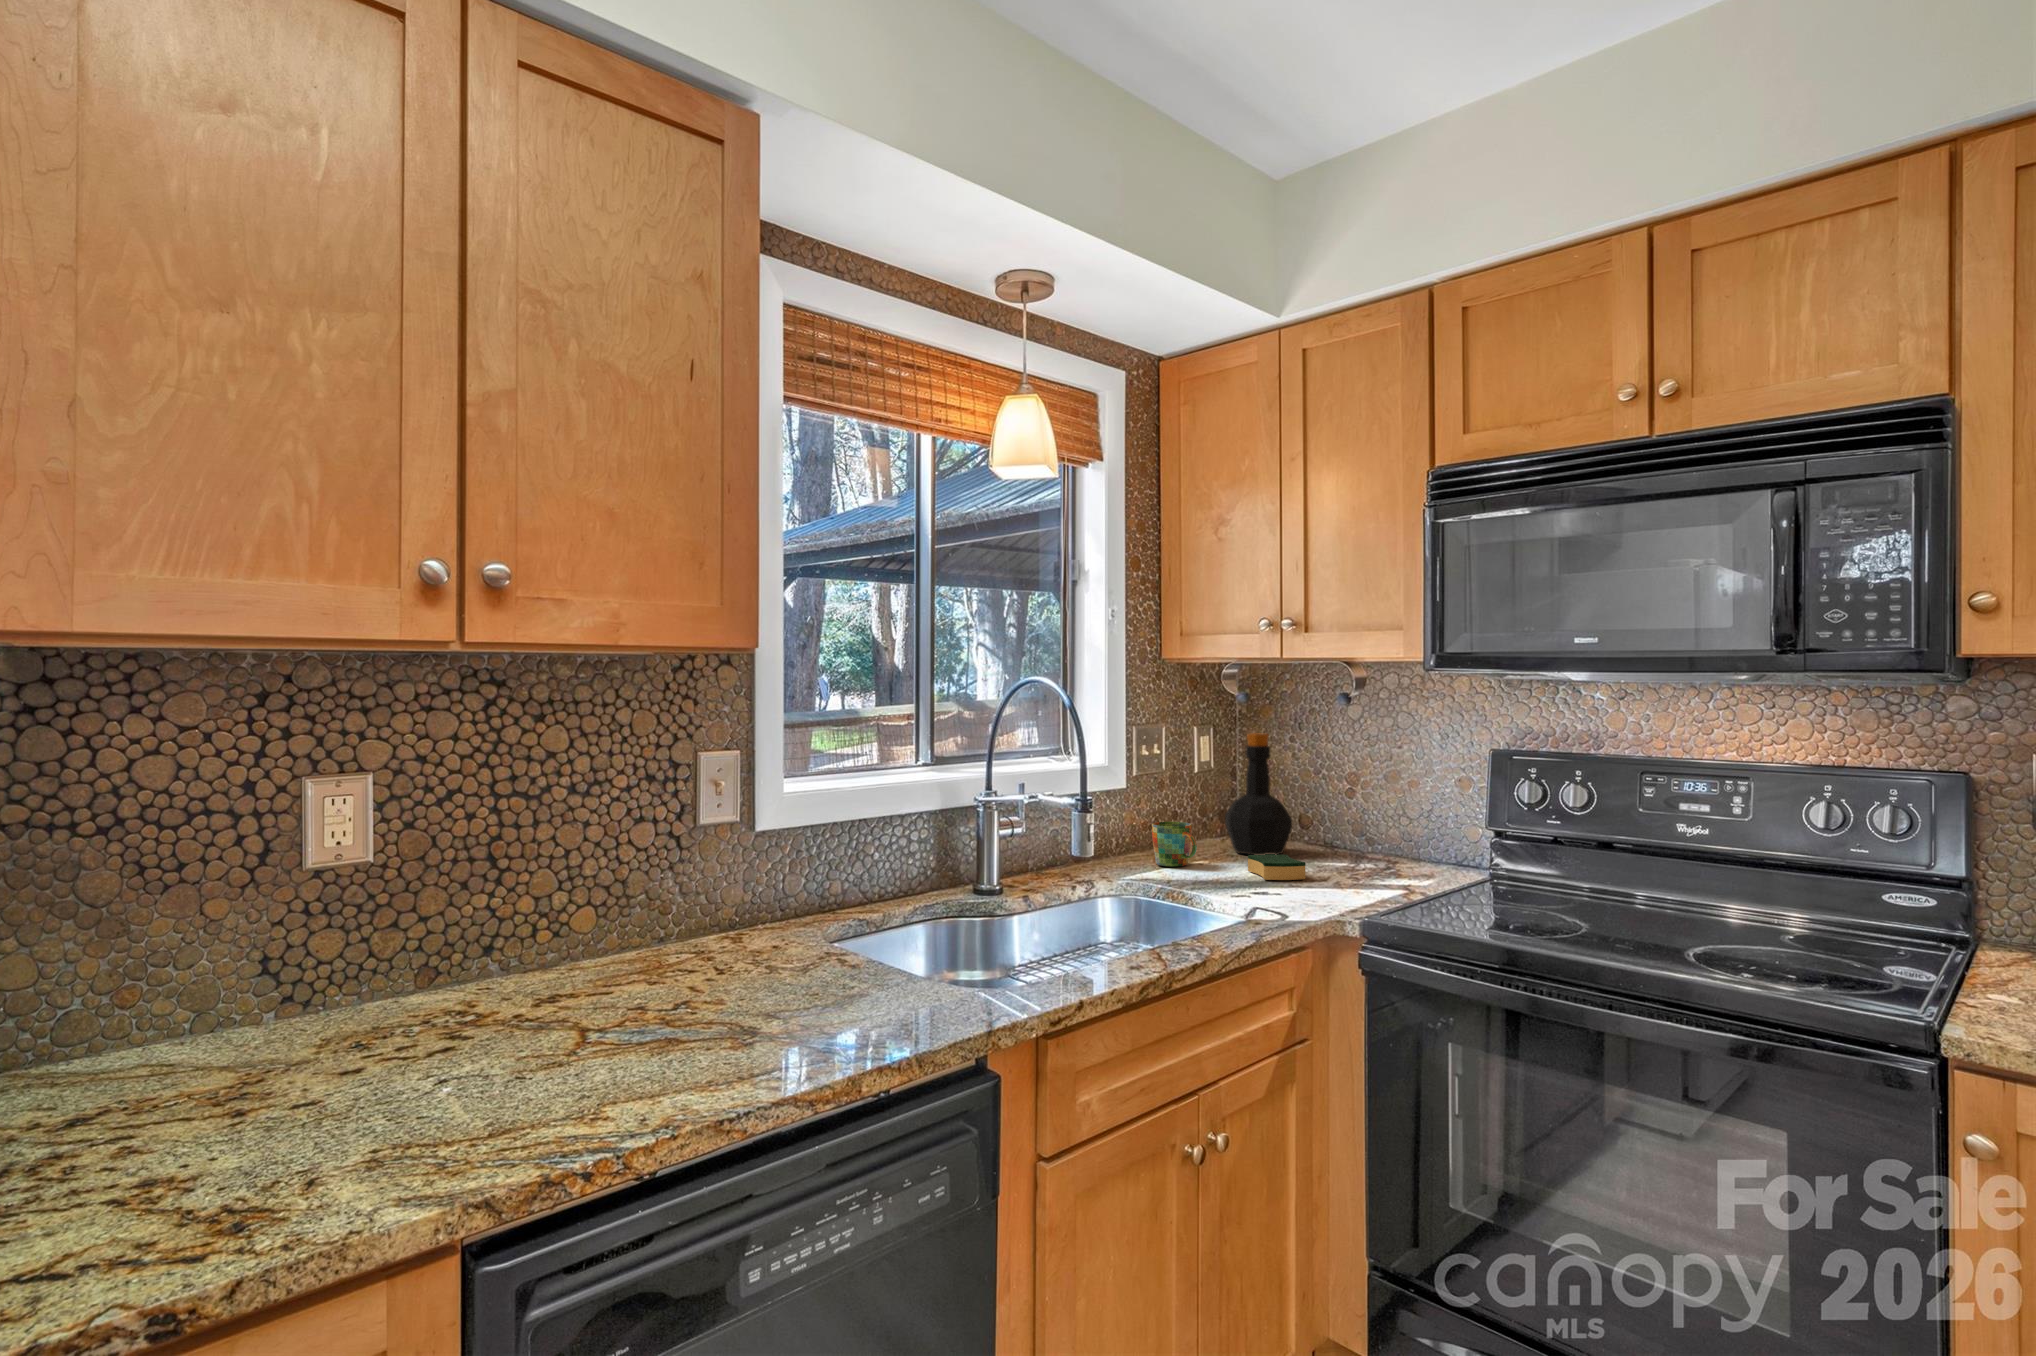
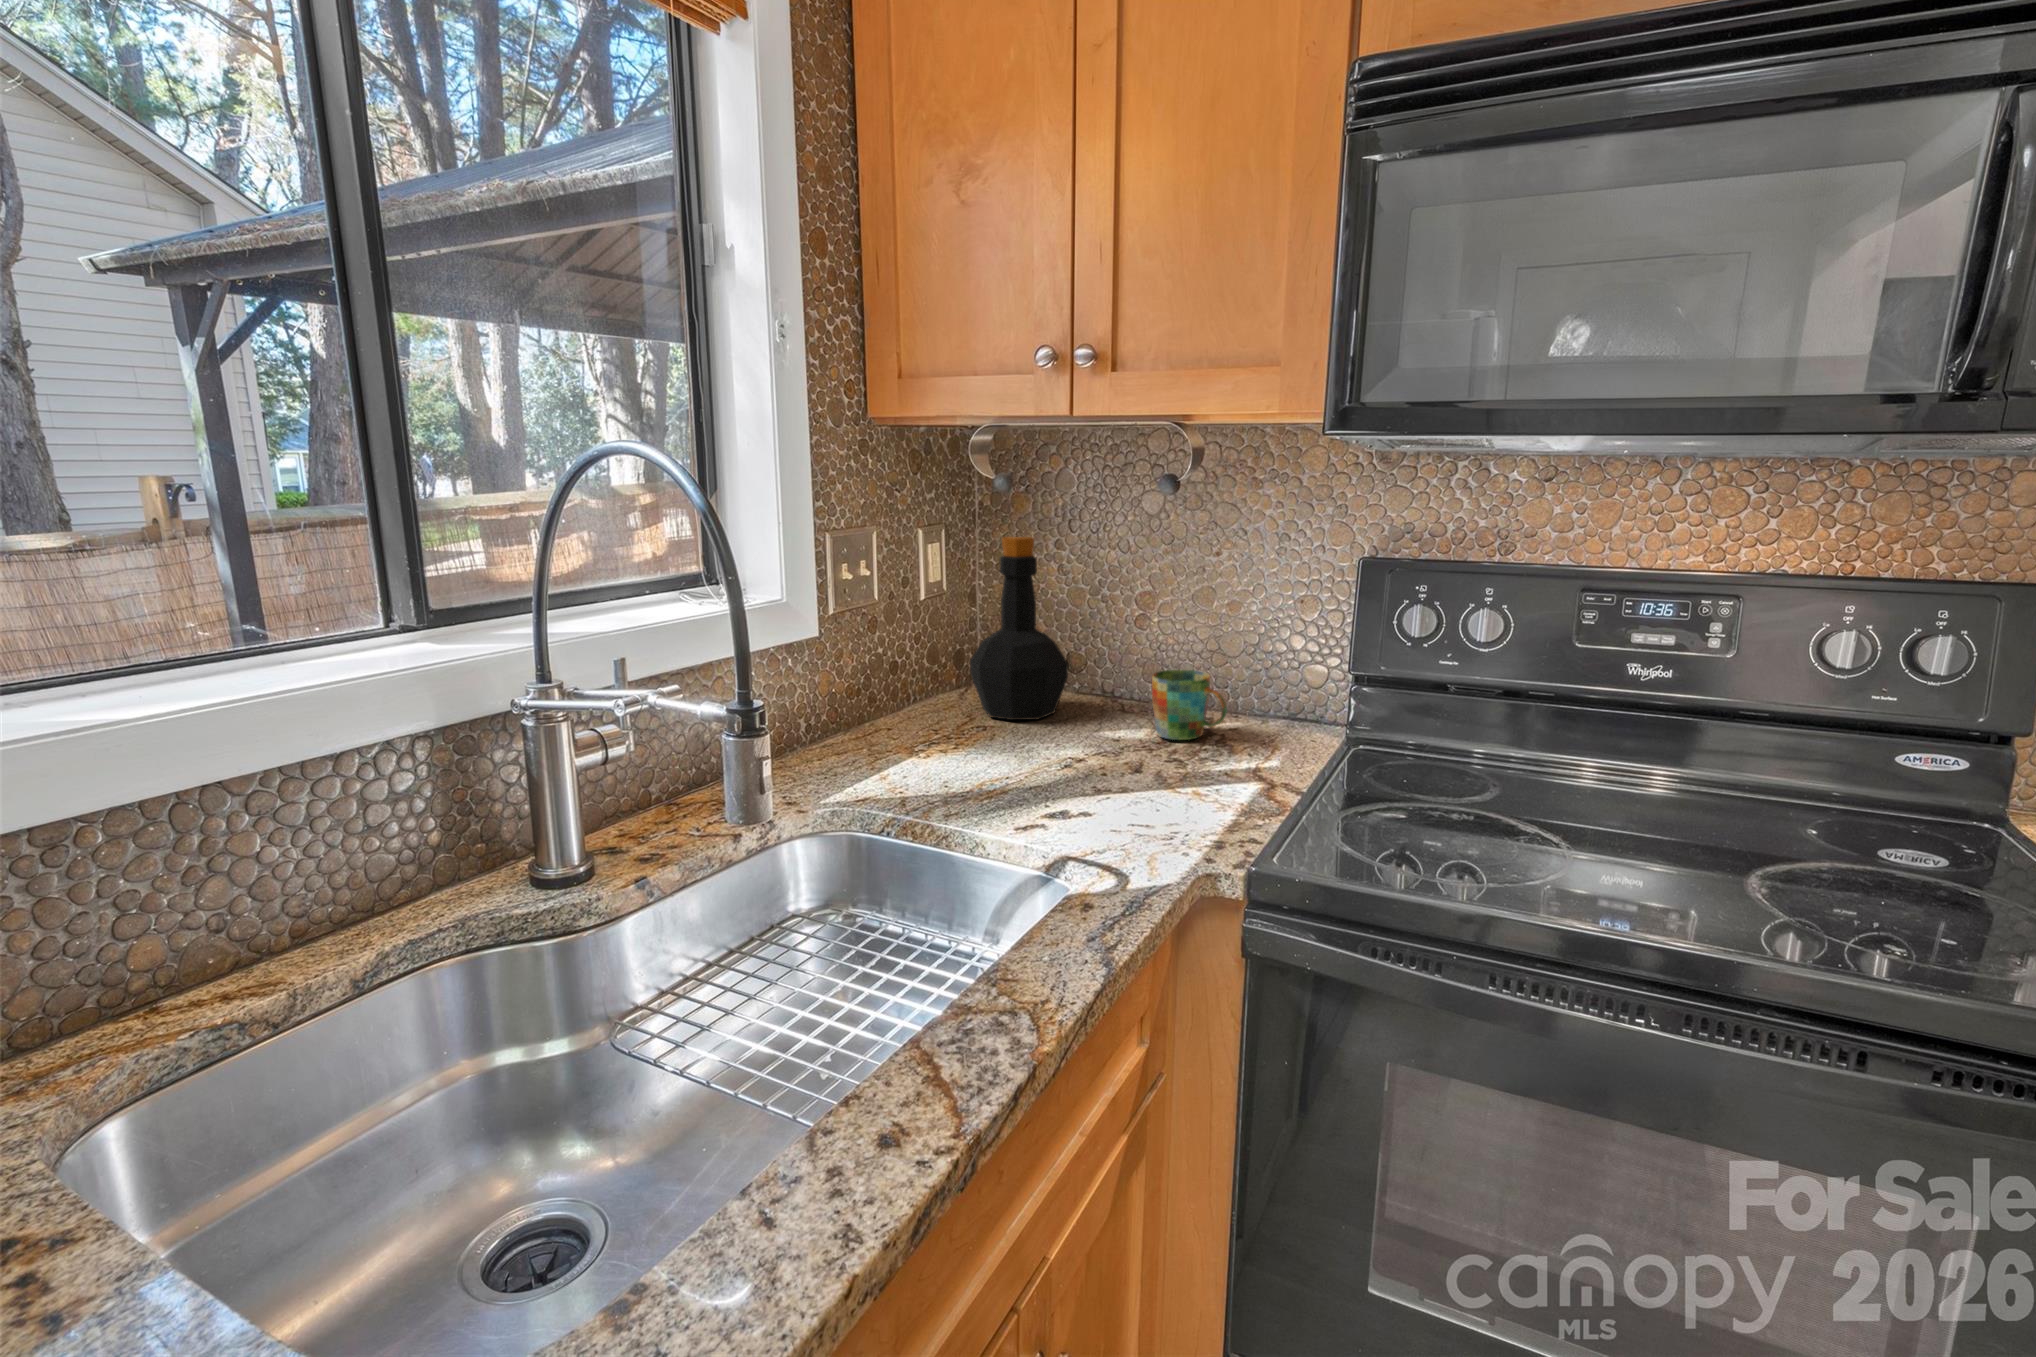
mug: present [1152,822,1197,866] -> present [1152,670,1227,740]
sponge: present [1248,854,1306,880] -> none [1019,727,1109,777]

